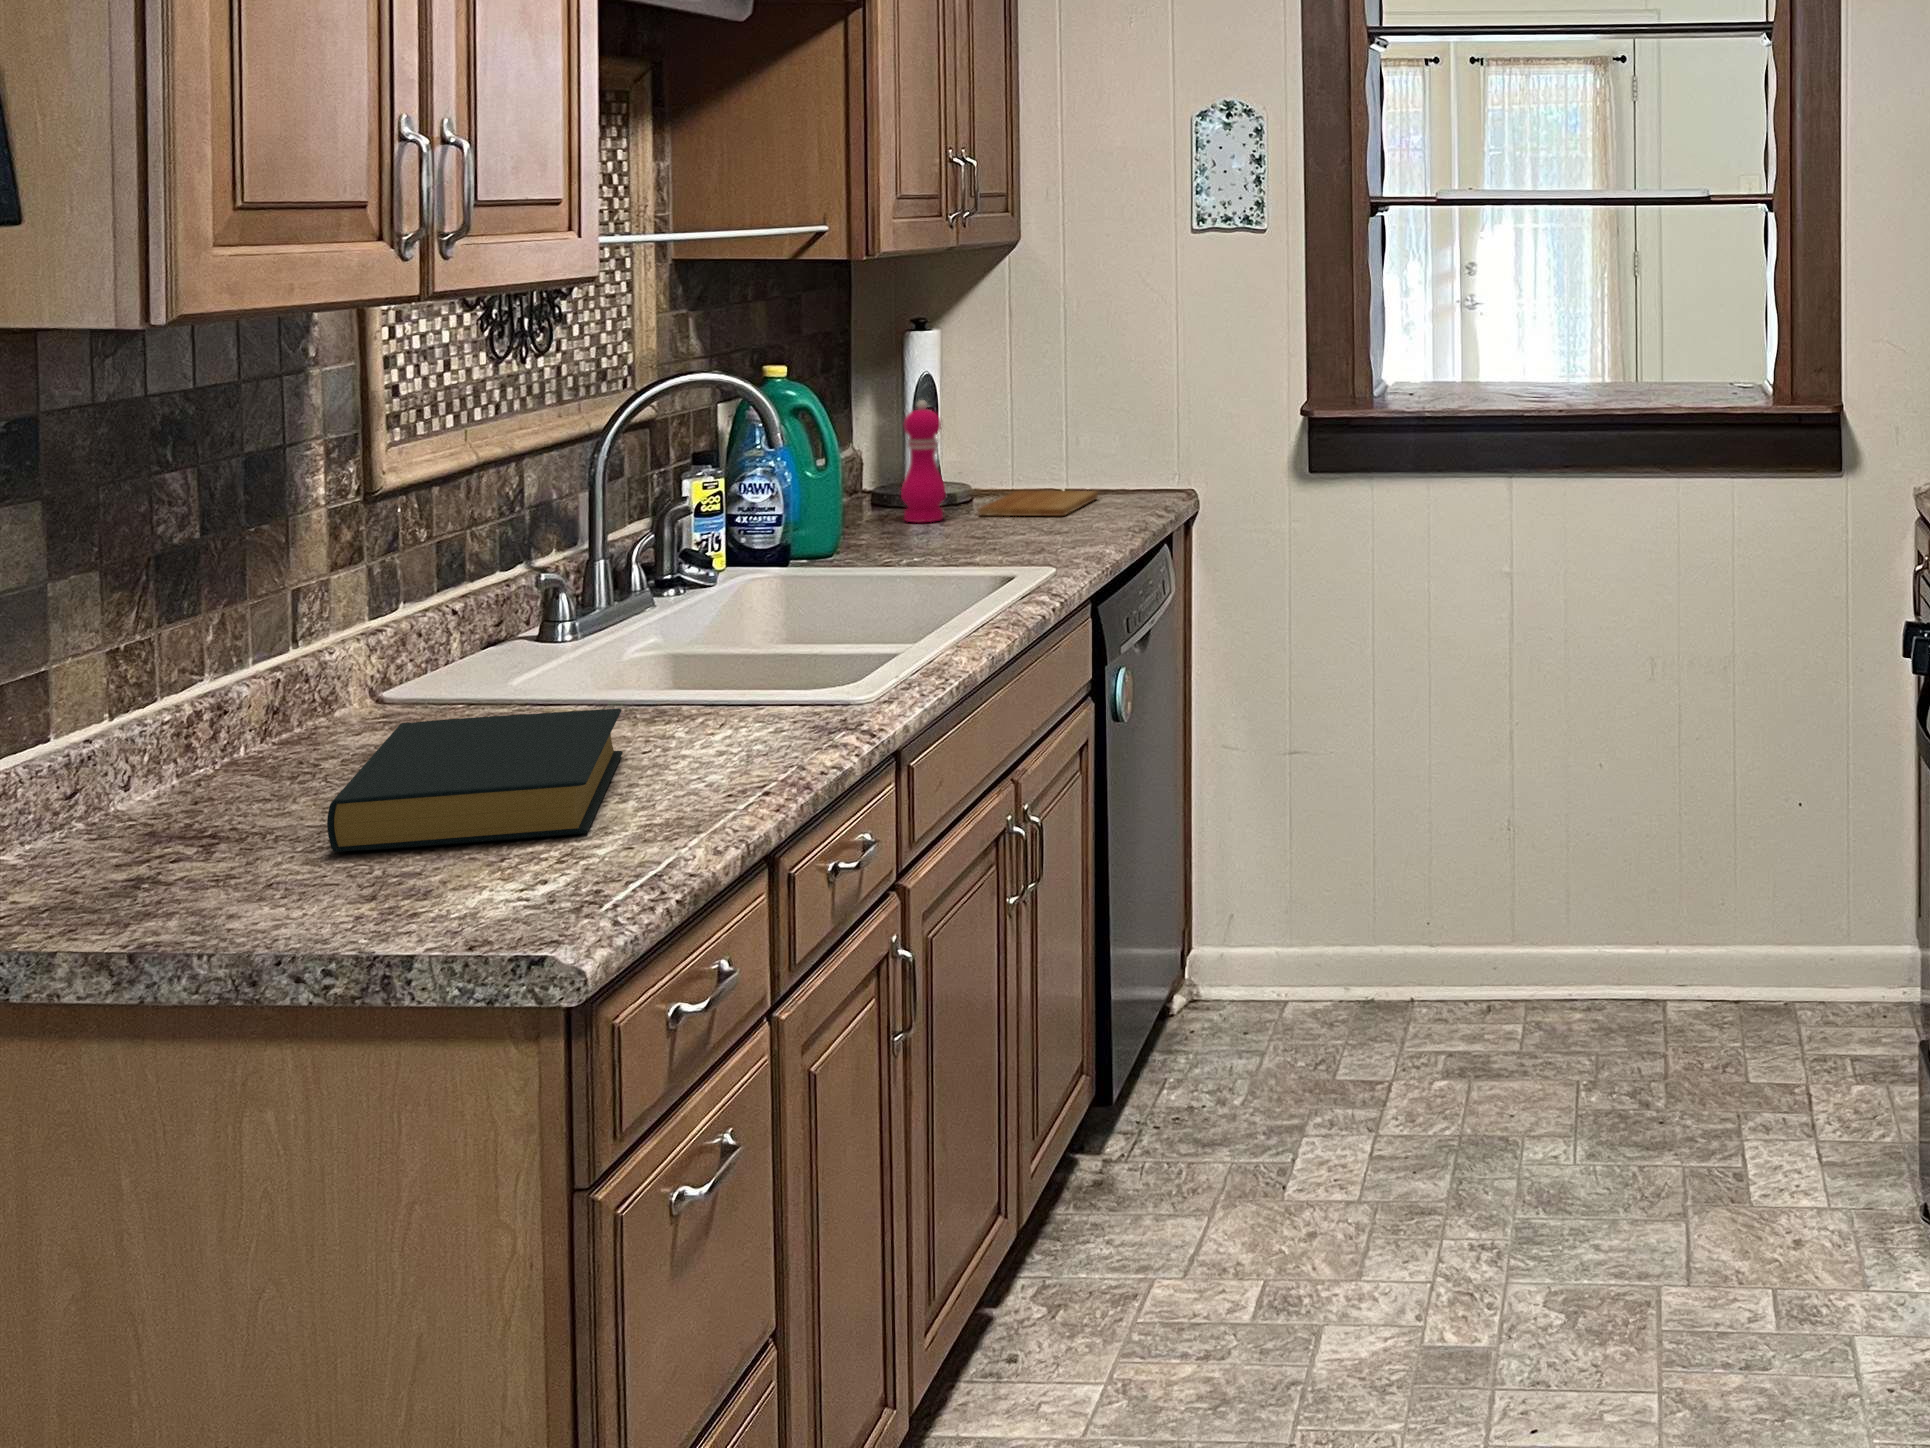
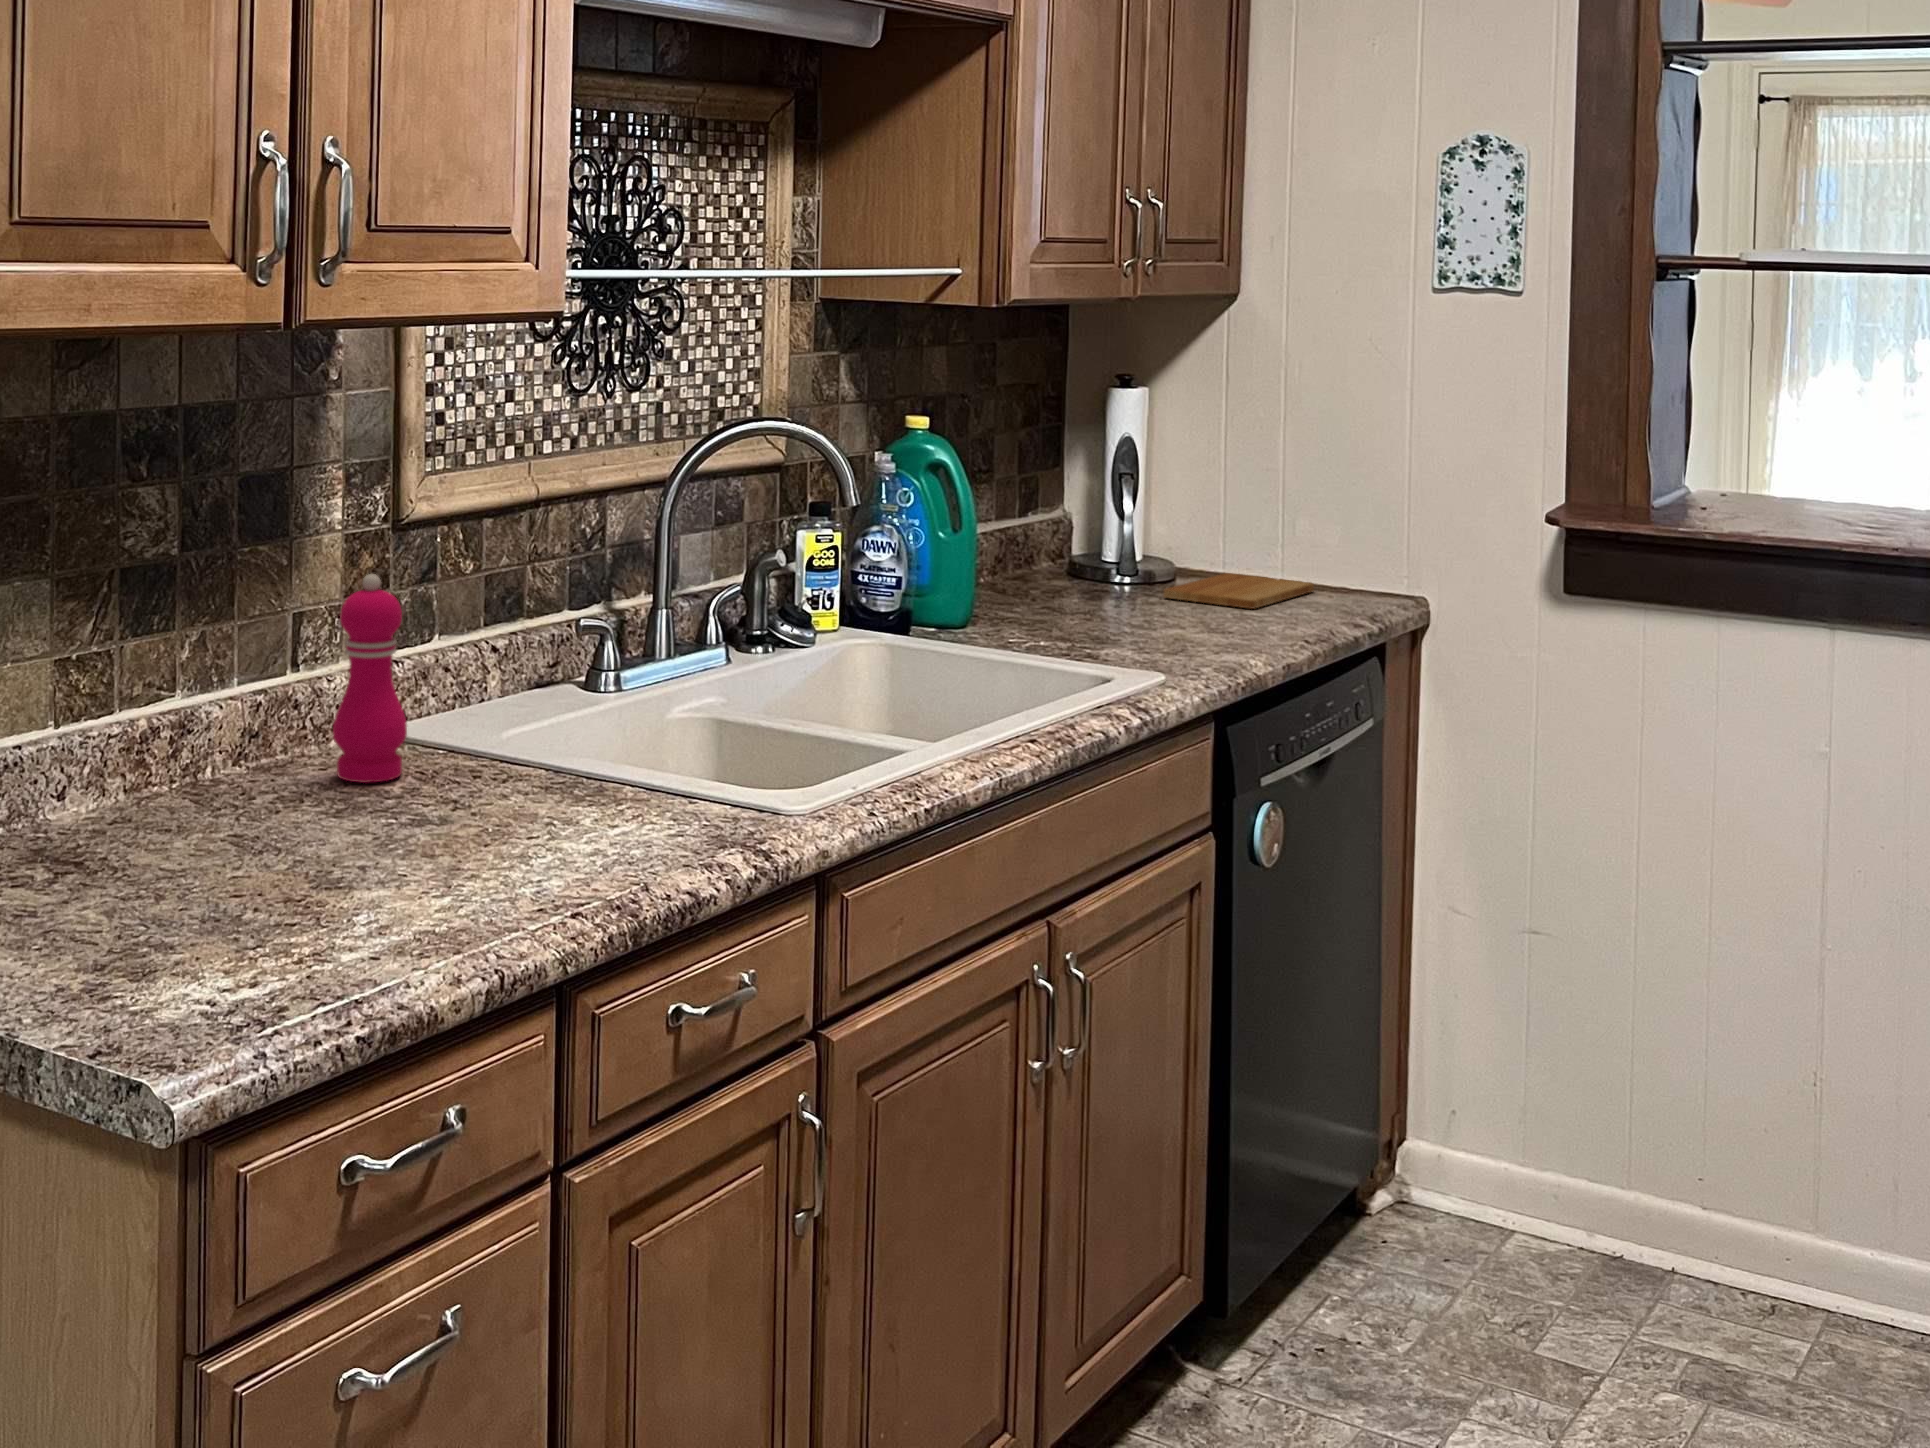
pepper mill: present [901,400,946,522] -> present [333,574,407,783]
hardback book: present [327,709,623,852] -> none [132,769,504,928]

